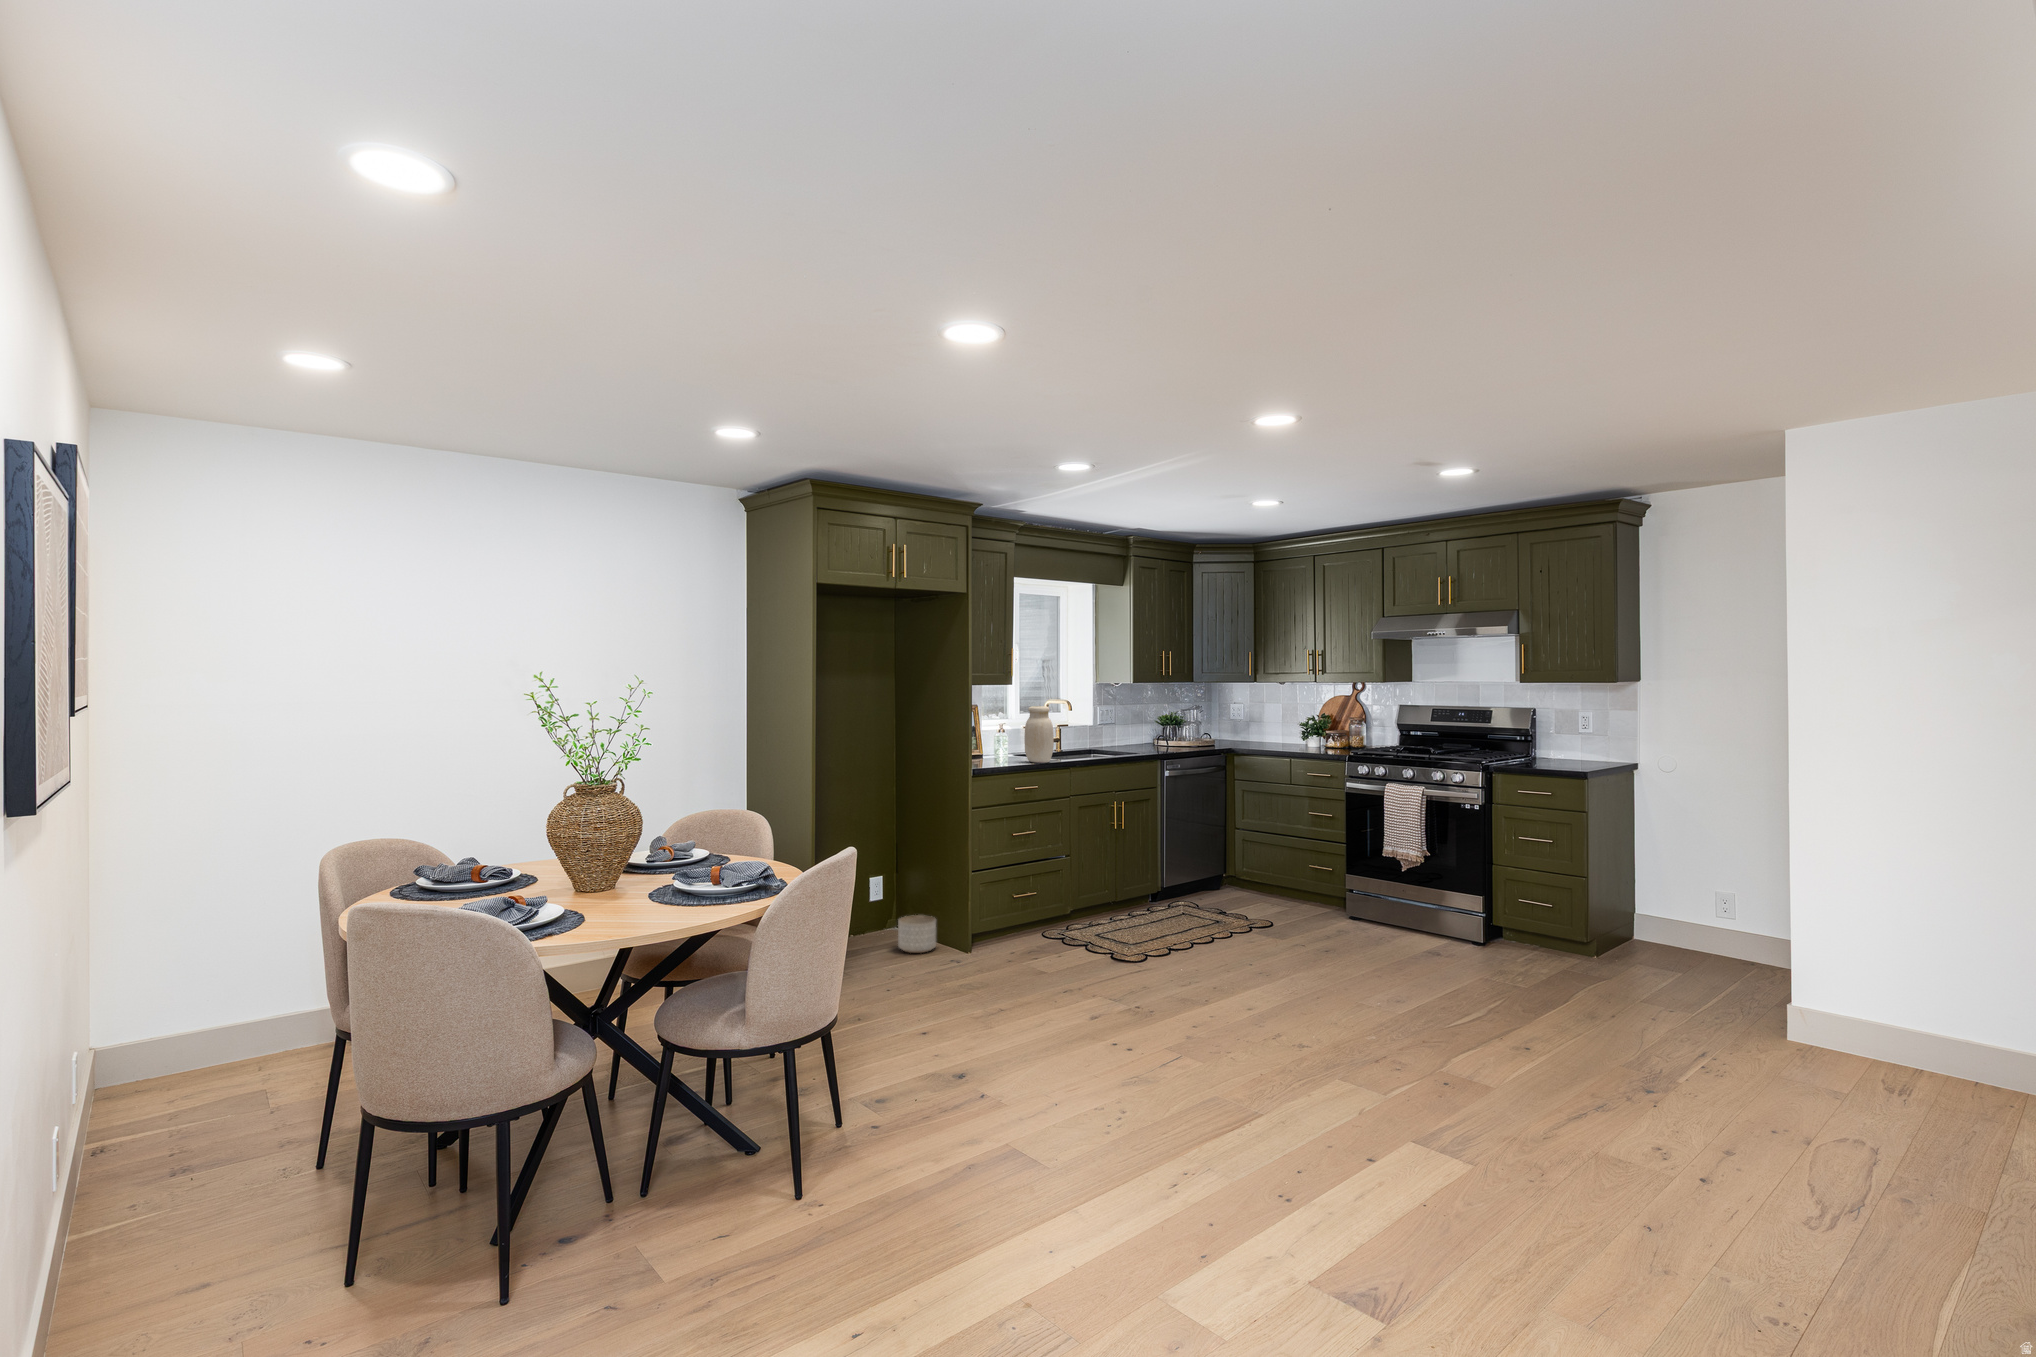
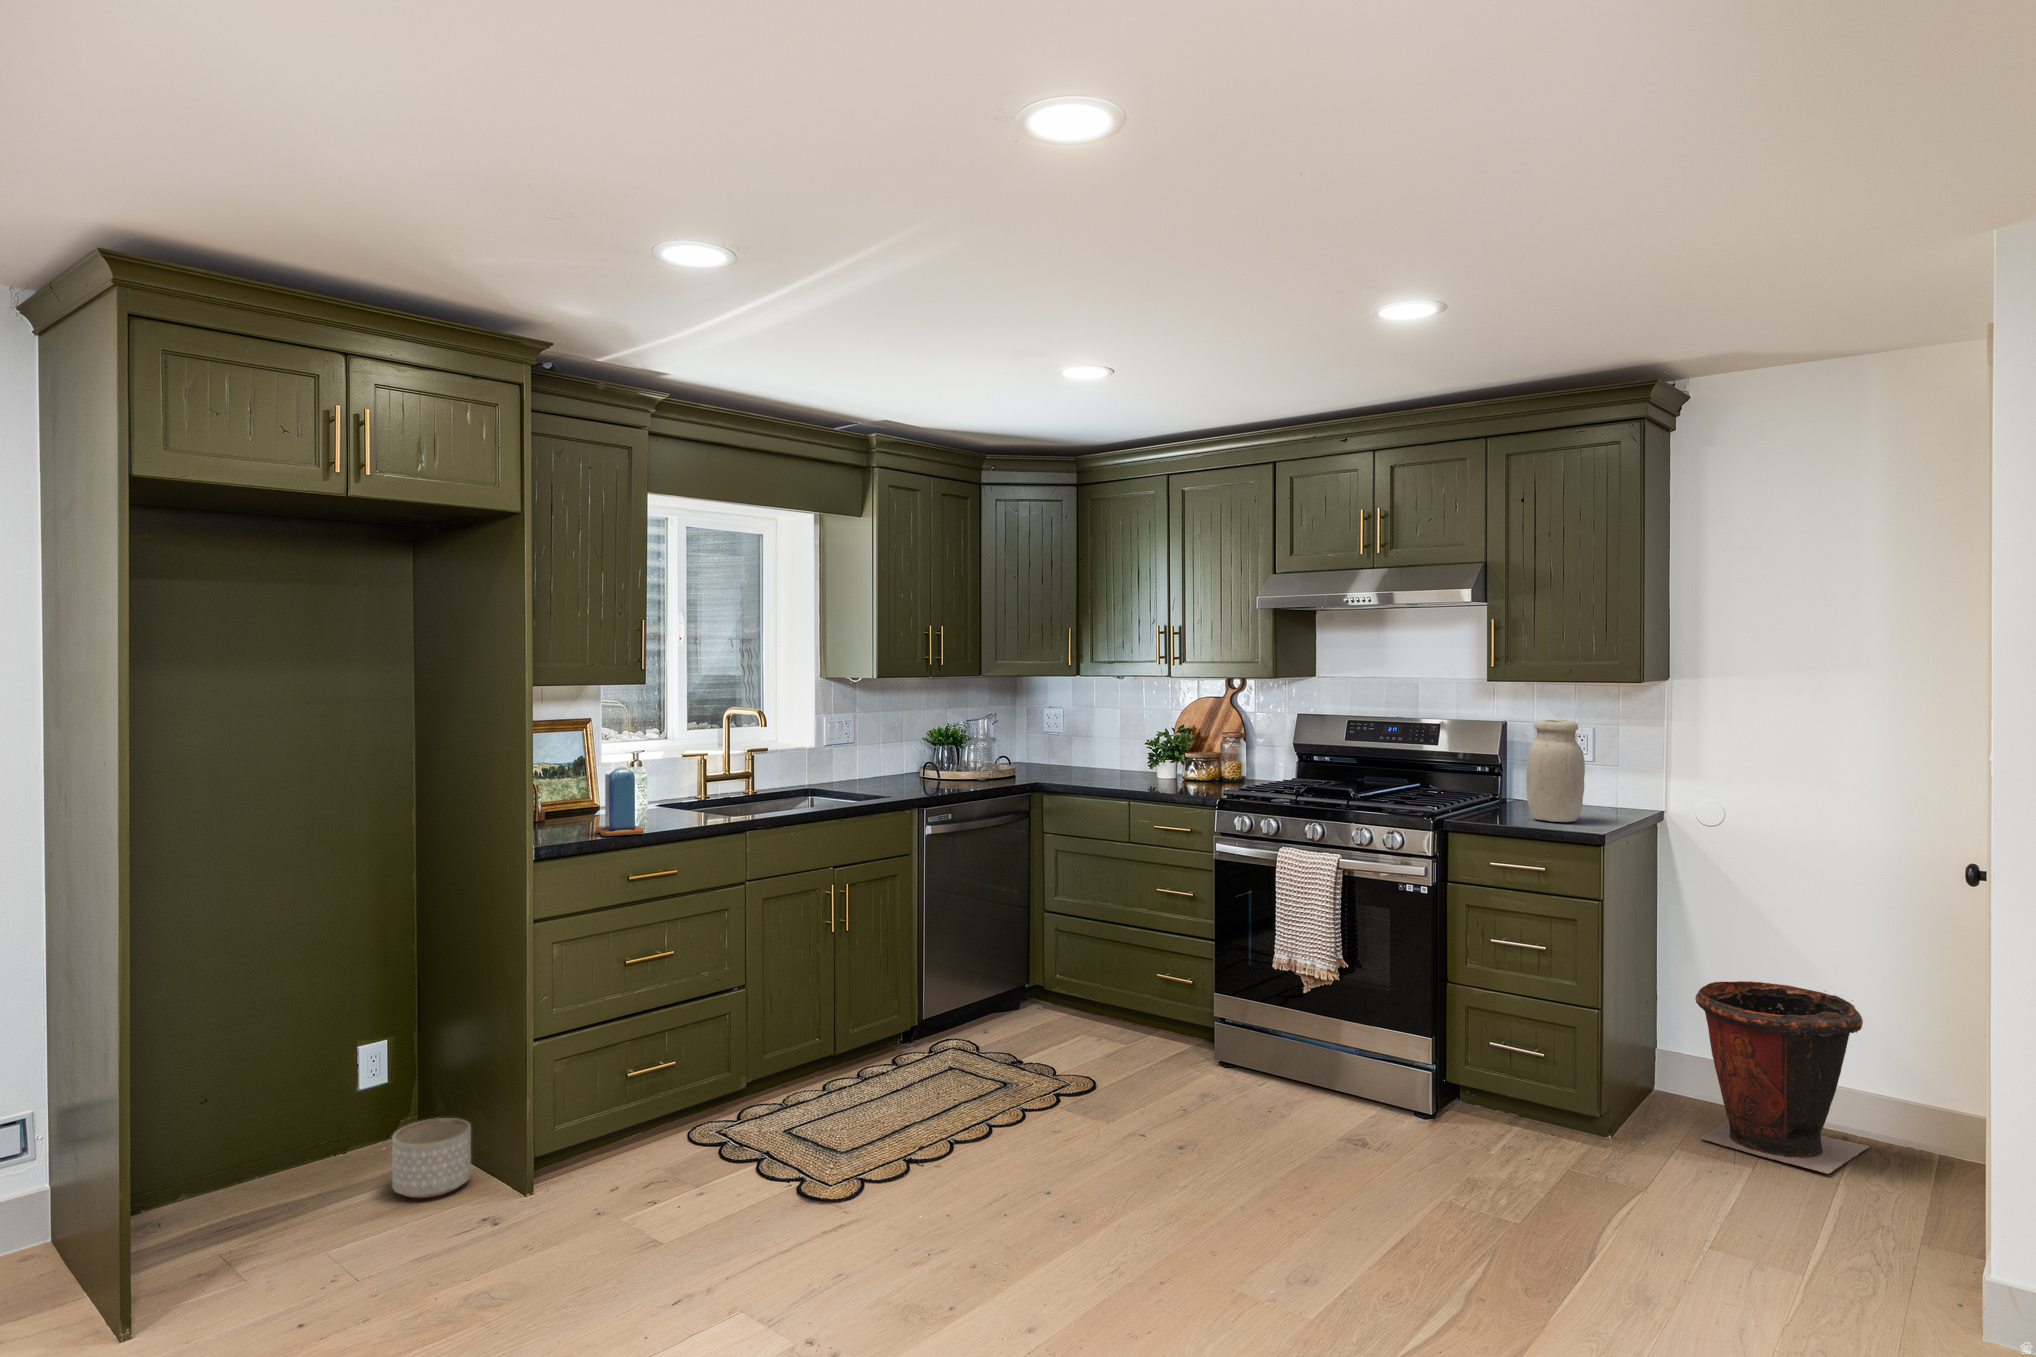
jar: present [1024,706,1054,763] -> present [1526,720,1585,822]
candle: none [994,727,1021,767] -> present [597,762,643,836]
waste bin: none [1652,868,1765,976] -> present [1695,981,1869,1174]

